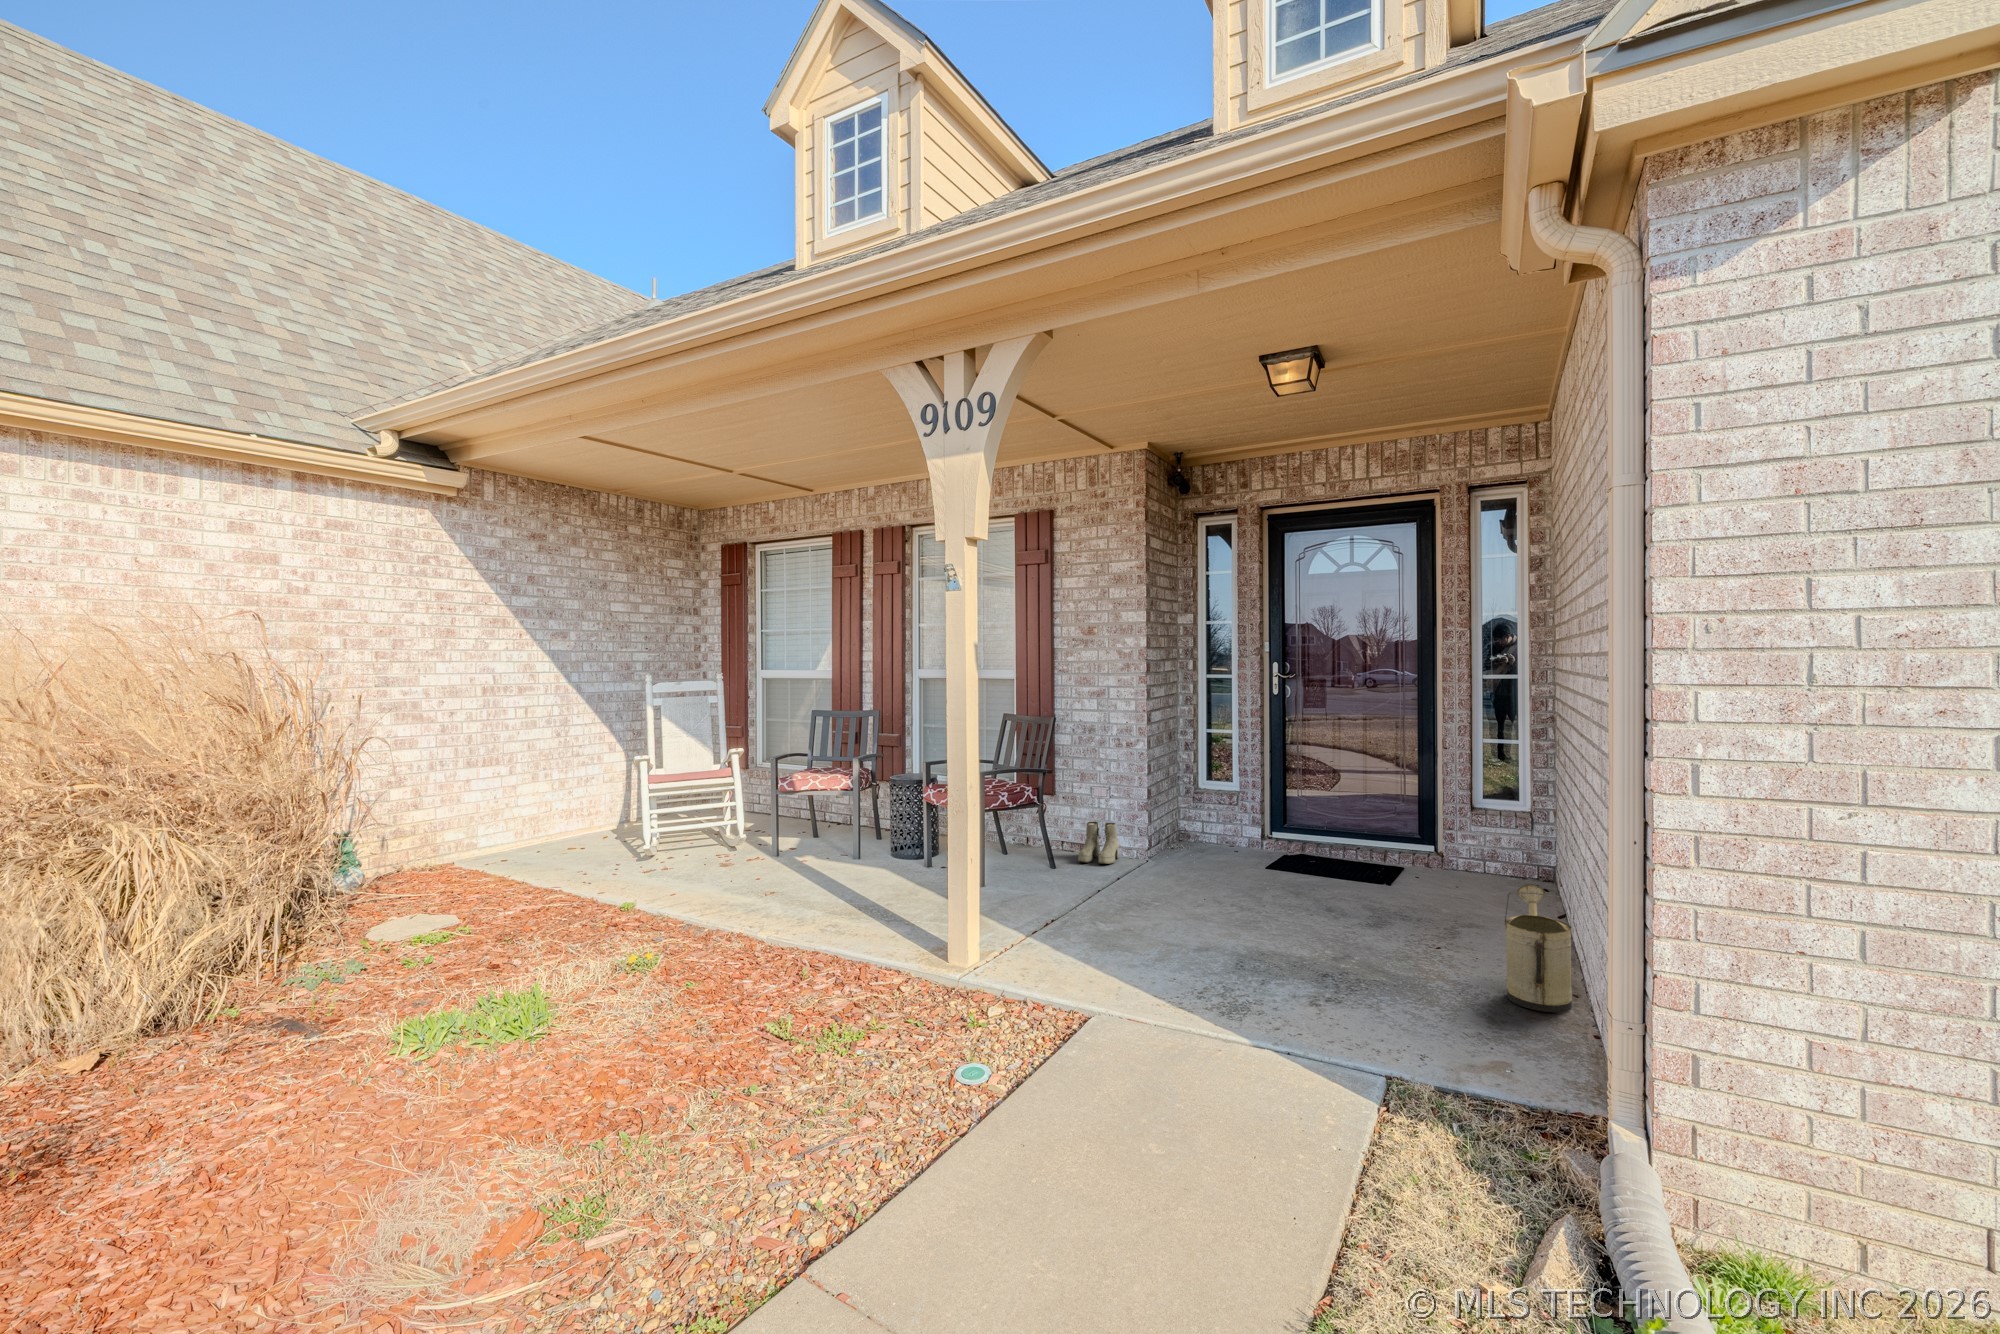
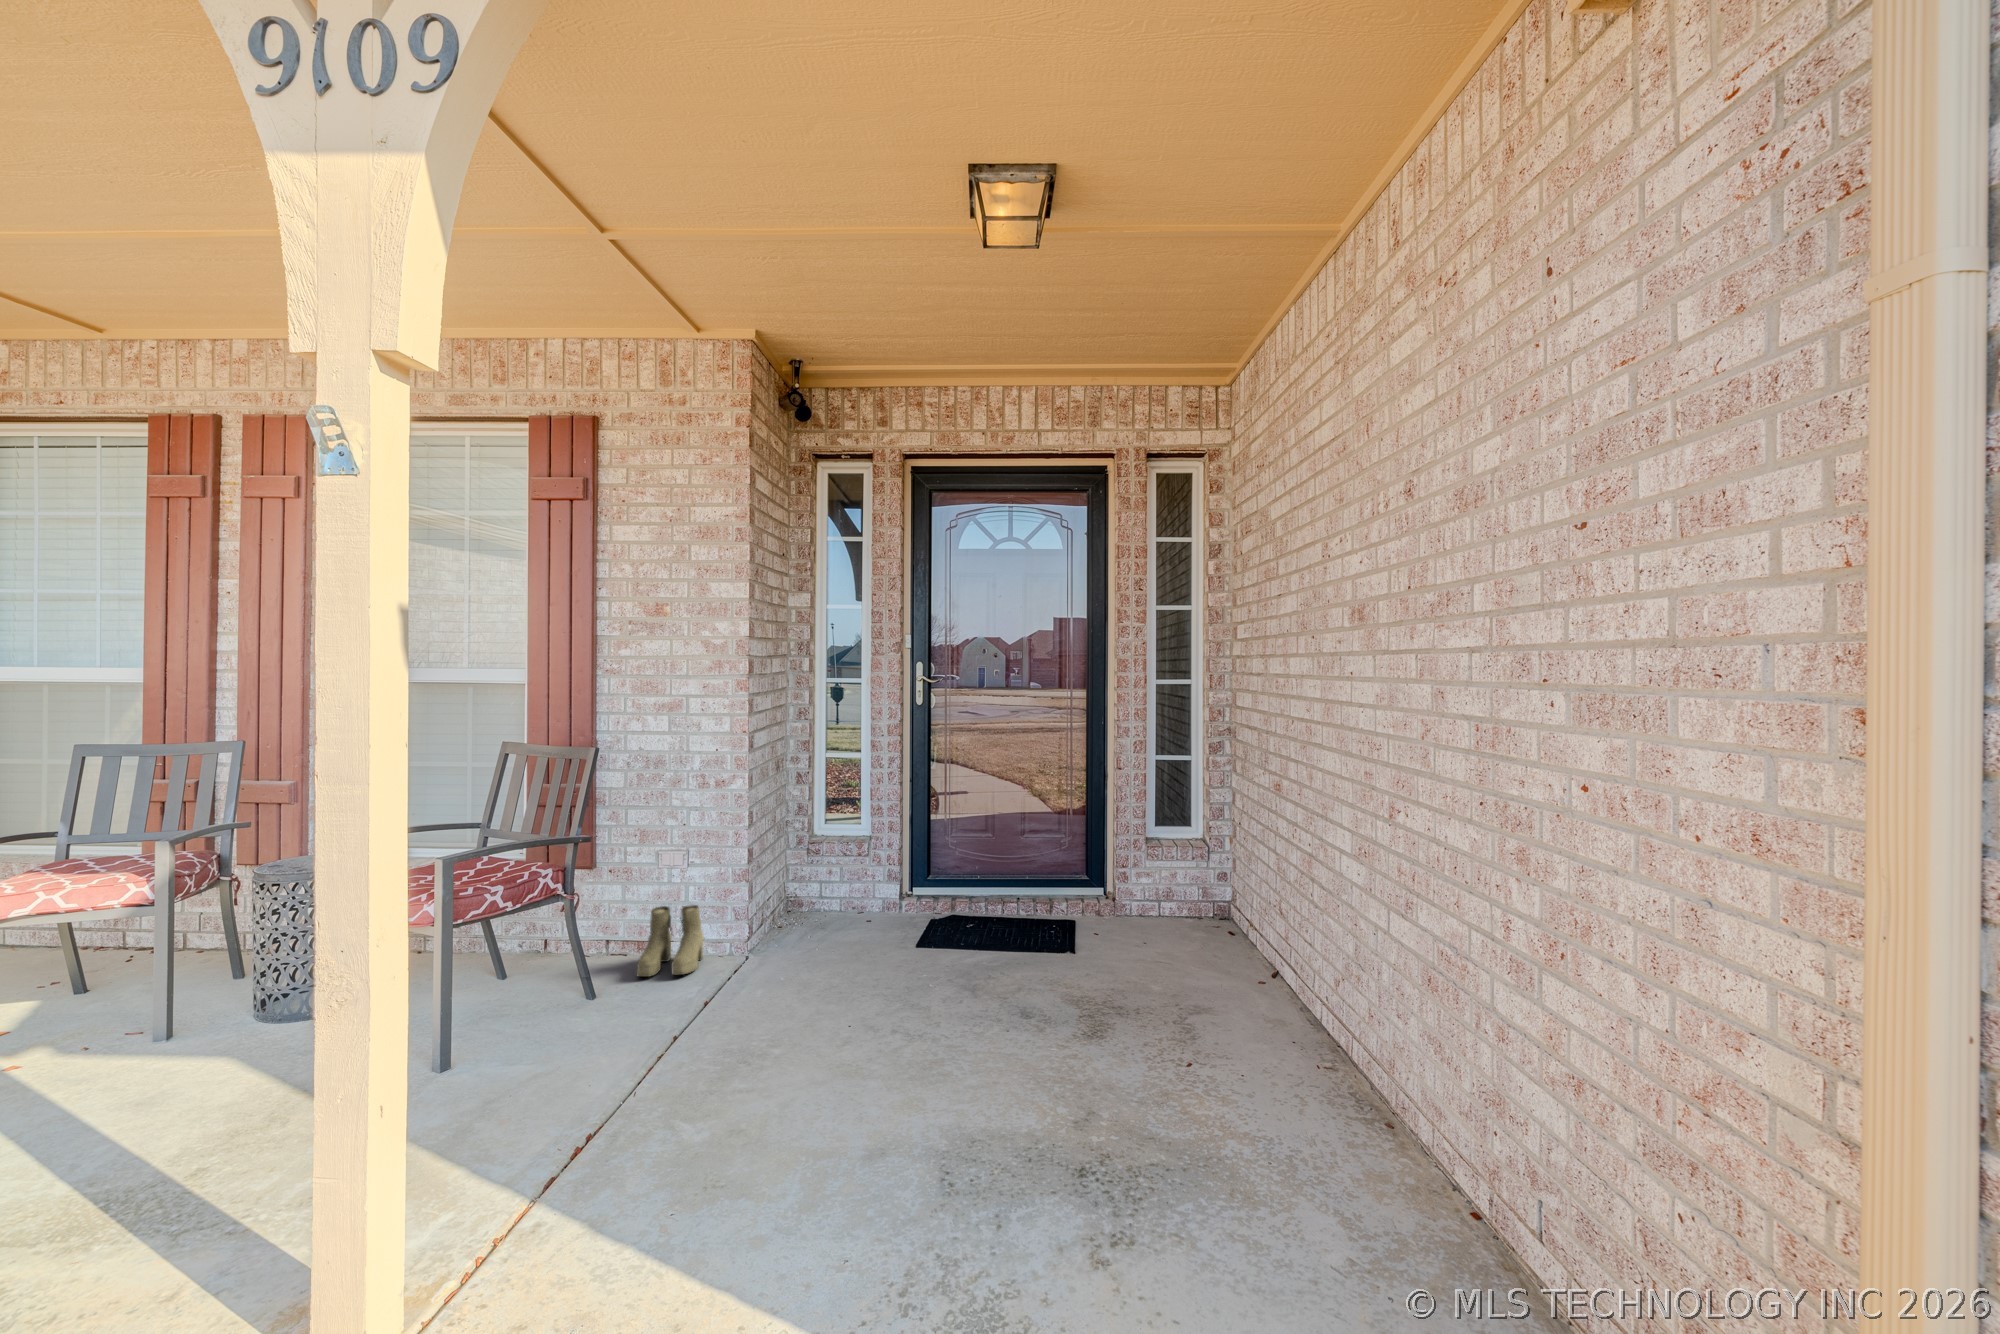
watering can: present [1505,885,1572,1012] -> none [1298,967,1404,1170]

